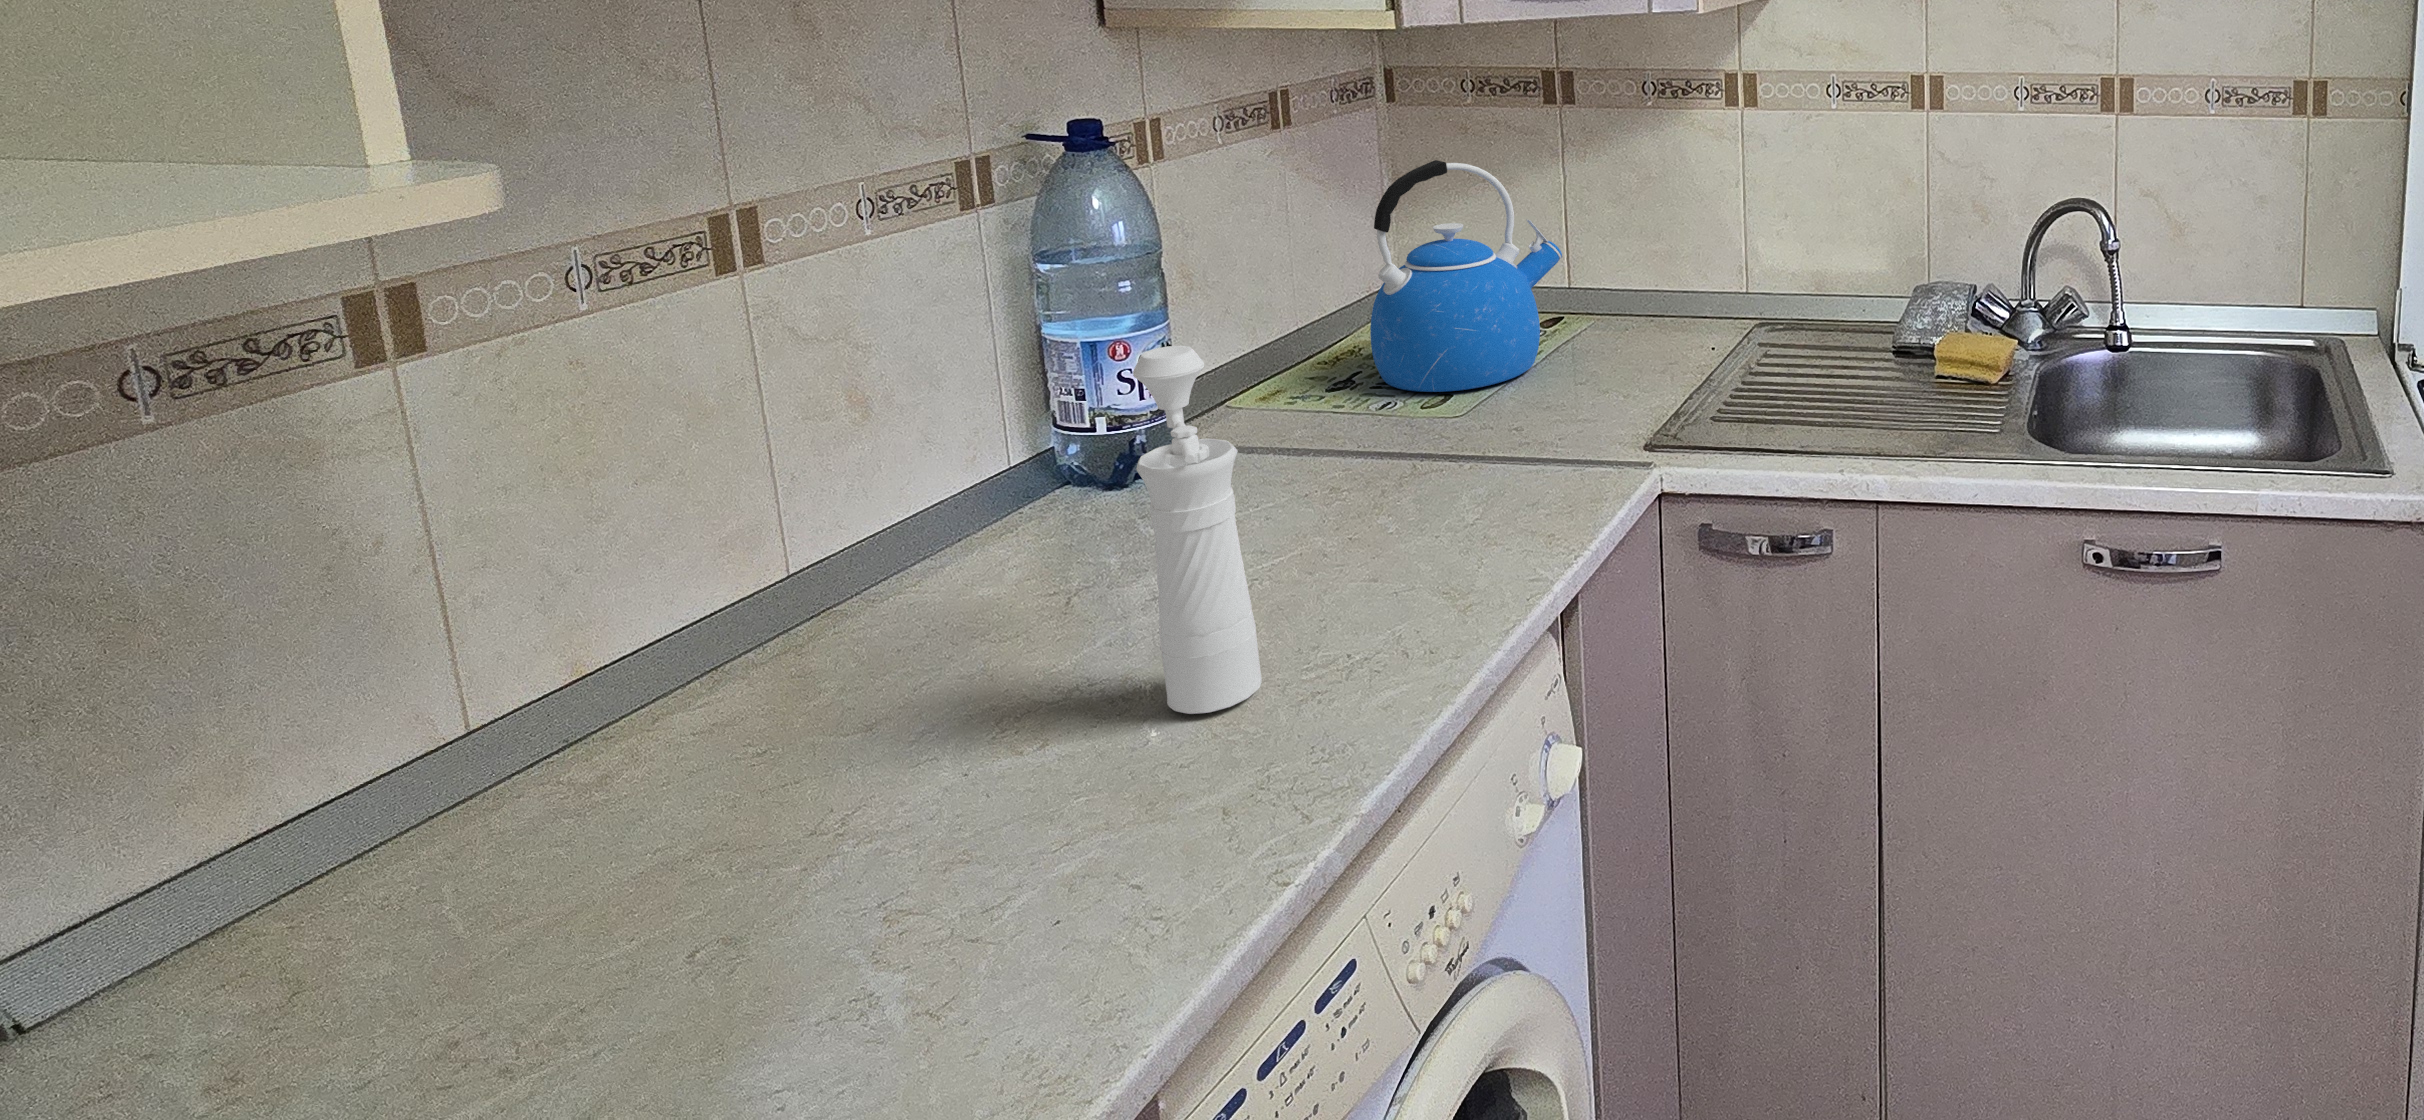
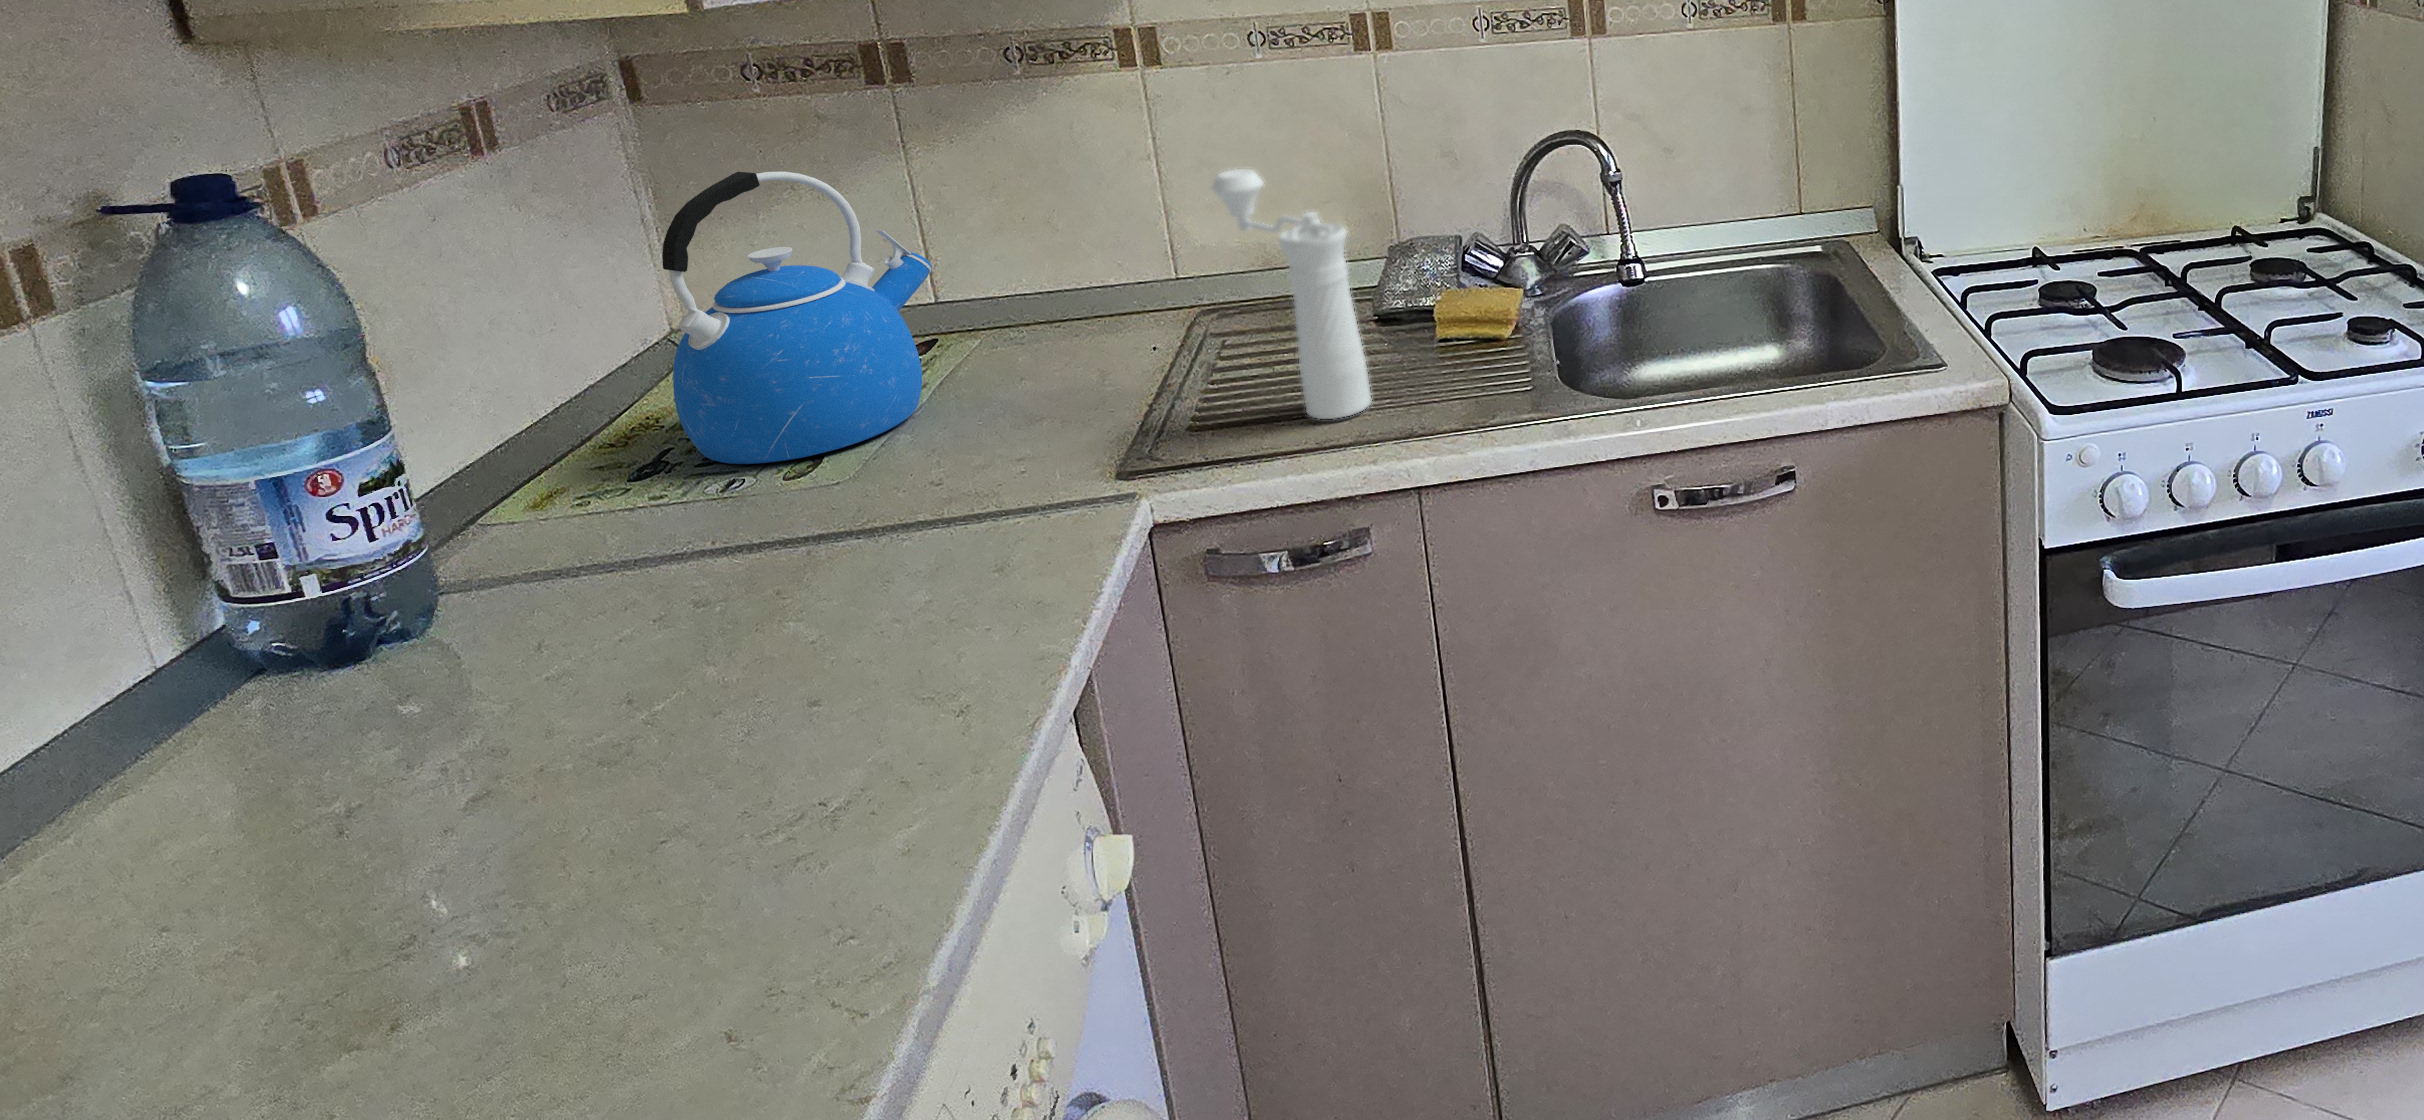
pepper mill: present [1133,346,1262,714] -> present [1212,169,1372,419]

